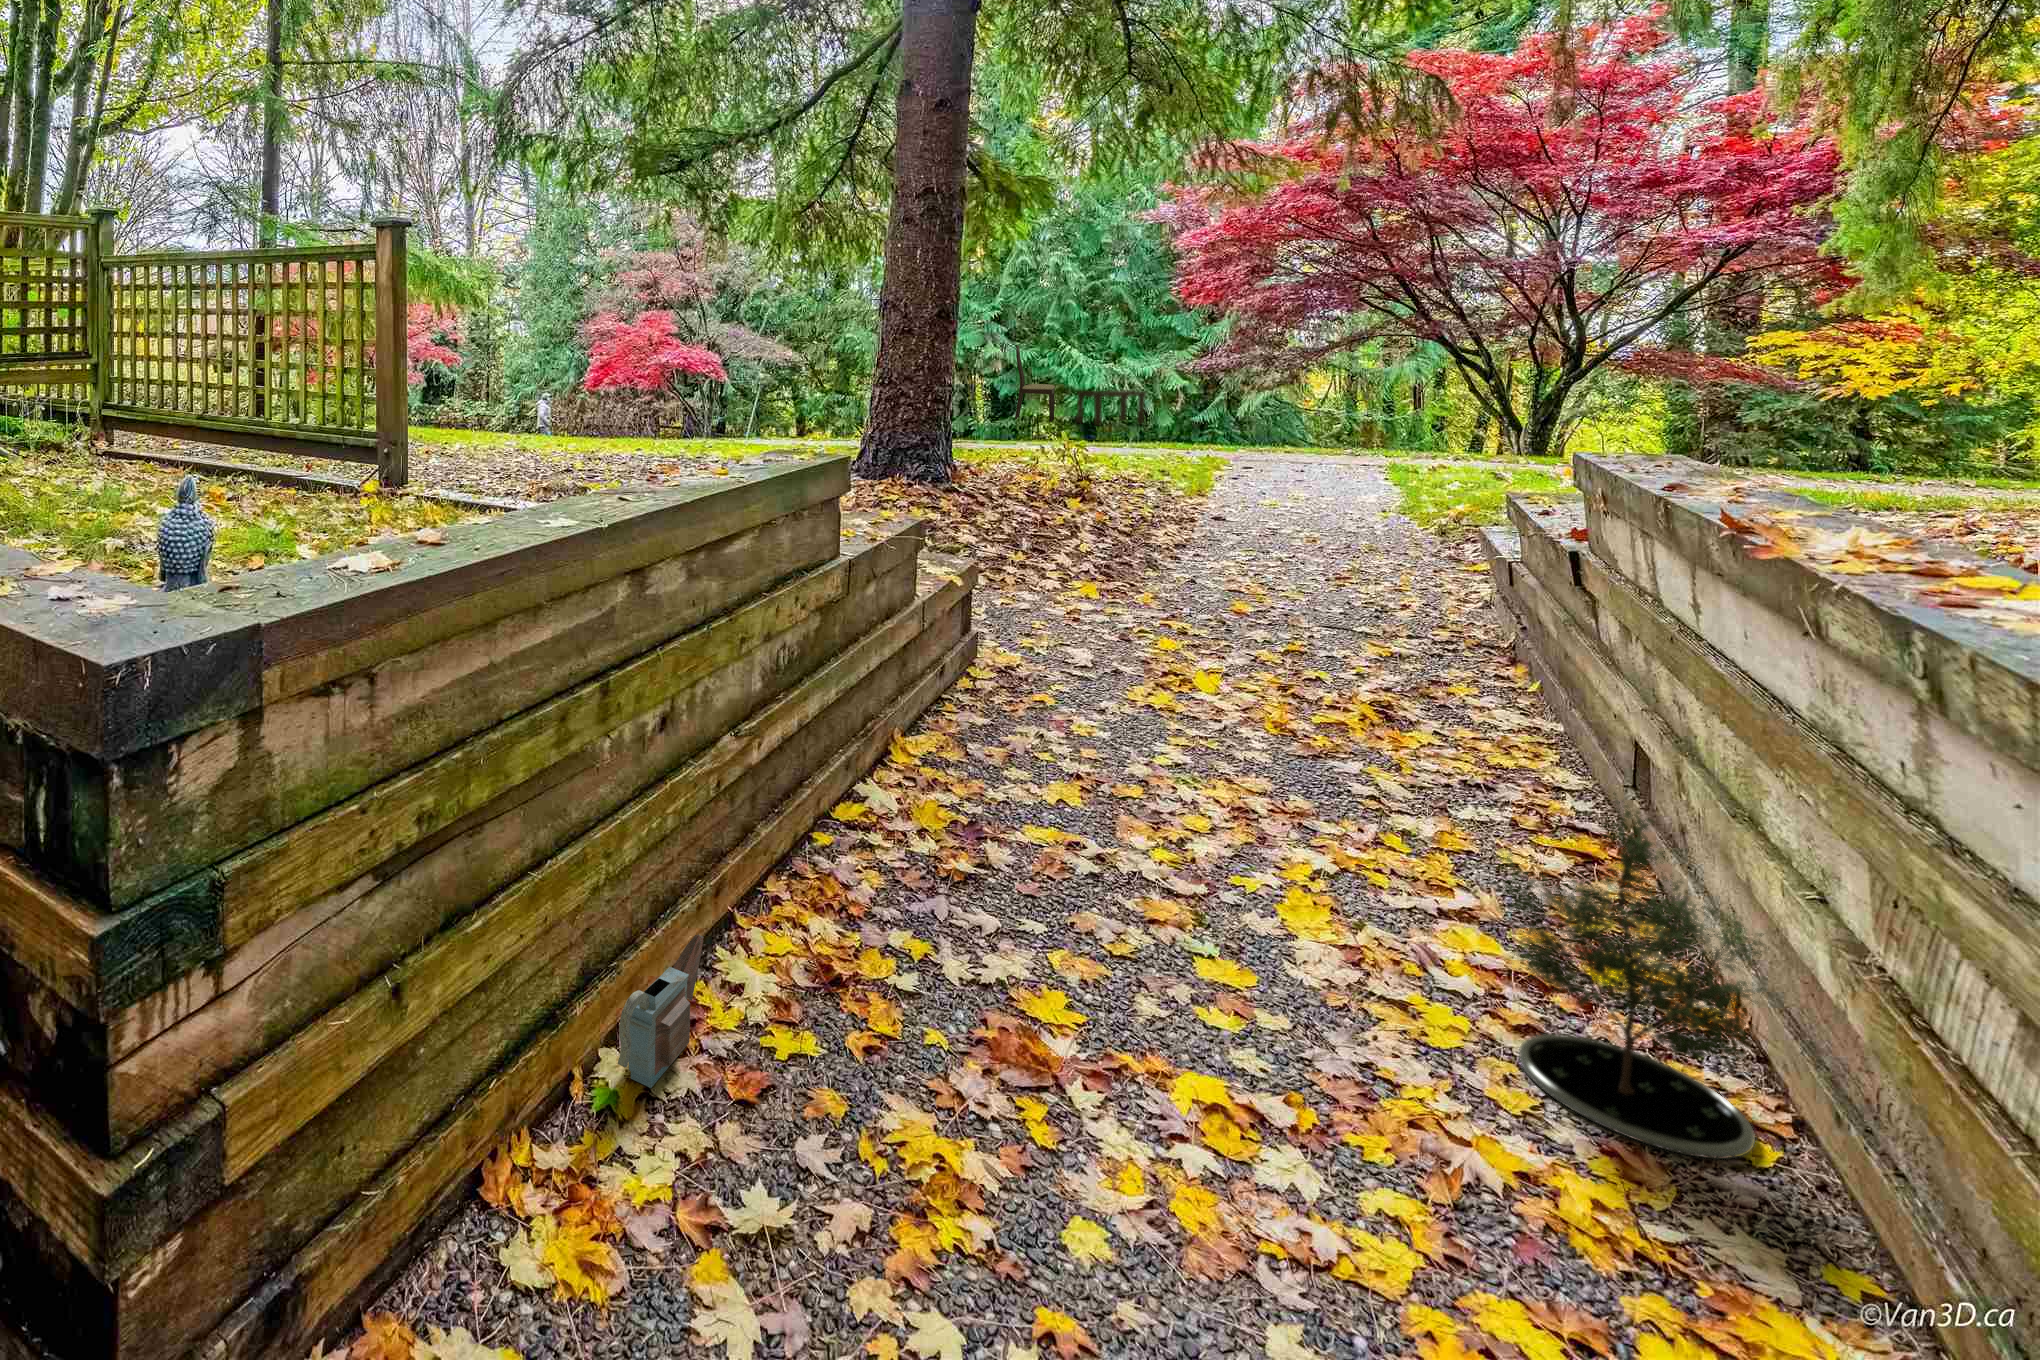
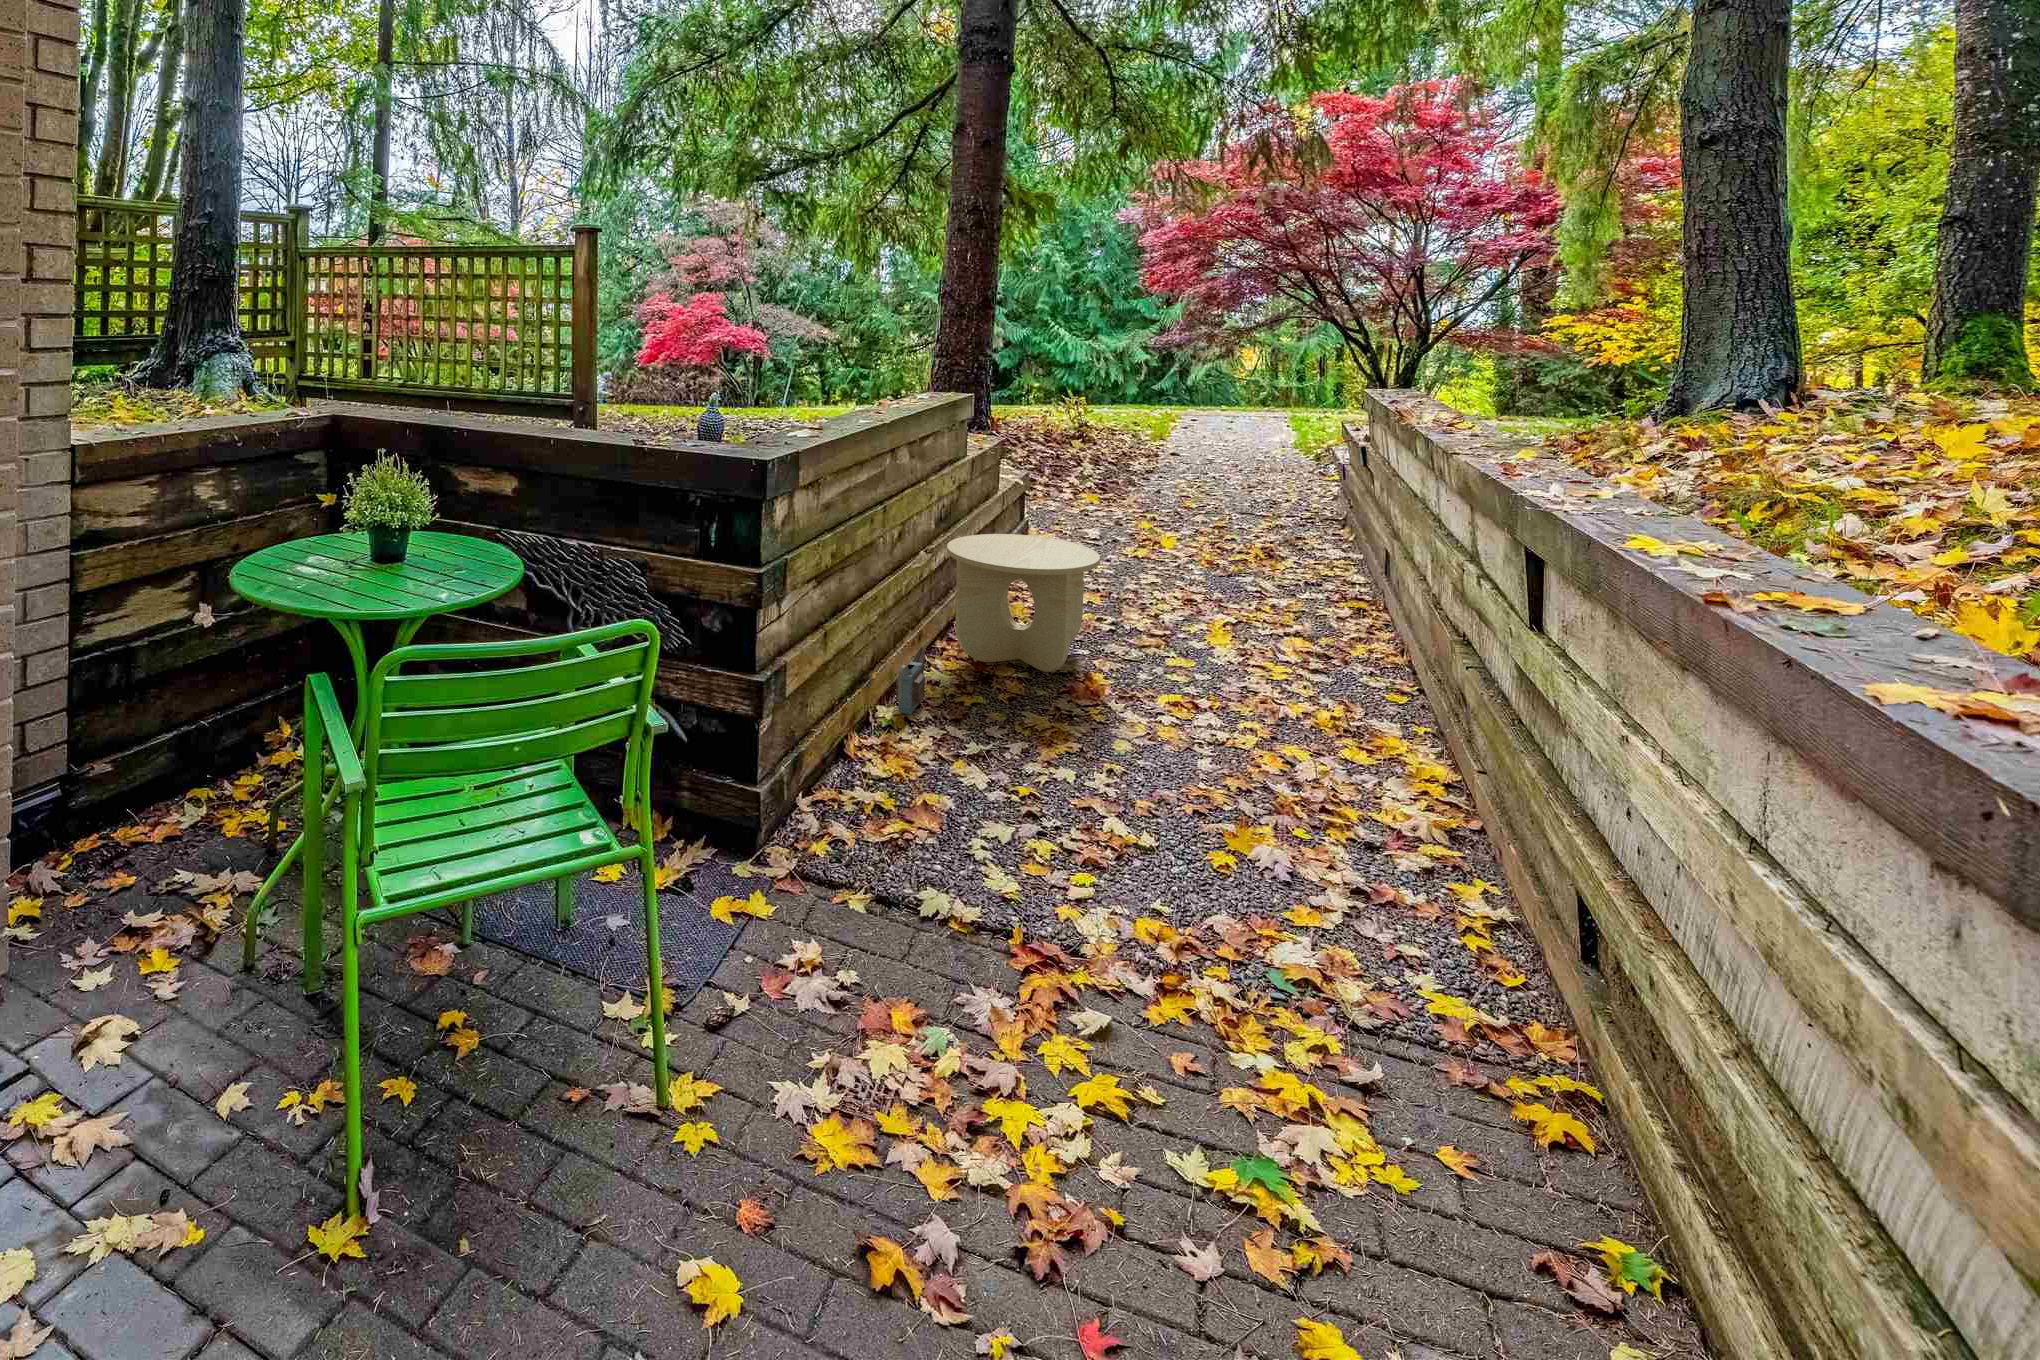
chair: present [1015,346,1055,422] -> none [1021,327,1051,388]
bench: present [1076,390,1146,426] -> none [1067,362,1120,391]
side table: none [778,695,1061,984] -> present [947,534,1100,672]
potted tree: present [1486,792,1766,1159] -> none [1299,544,1412,704]

